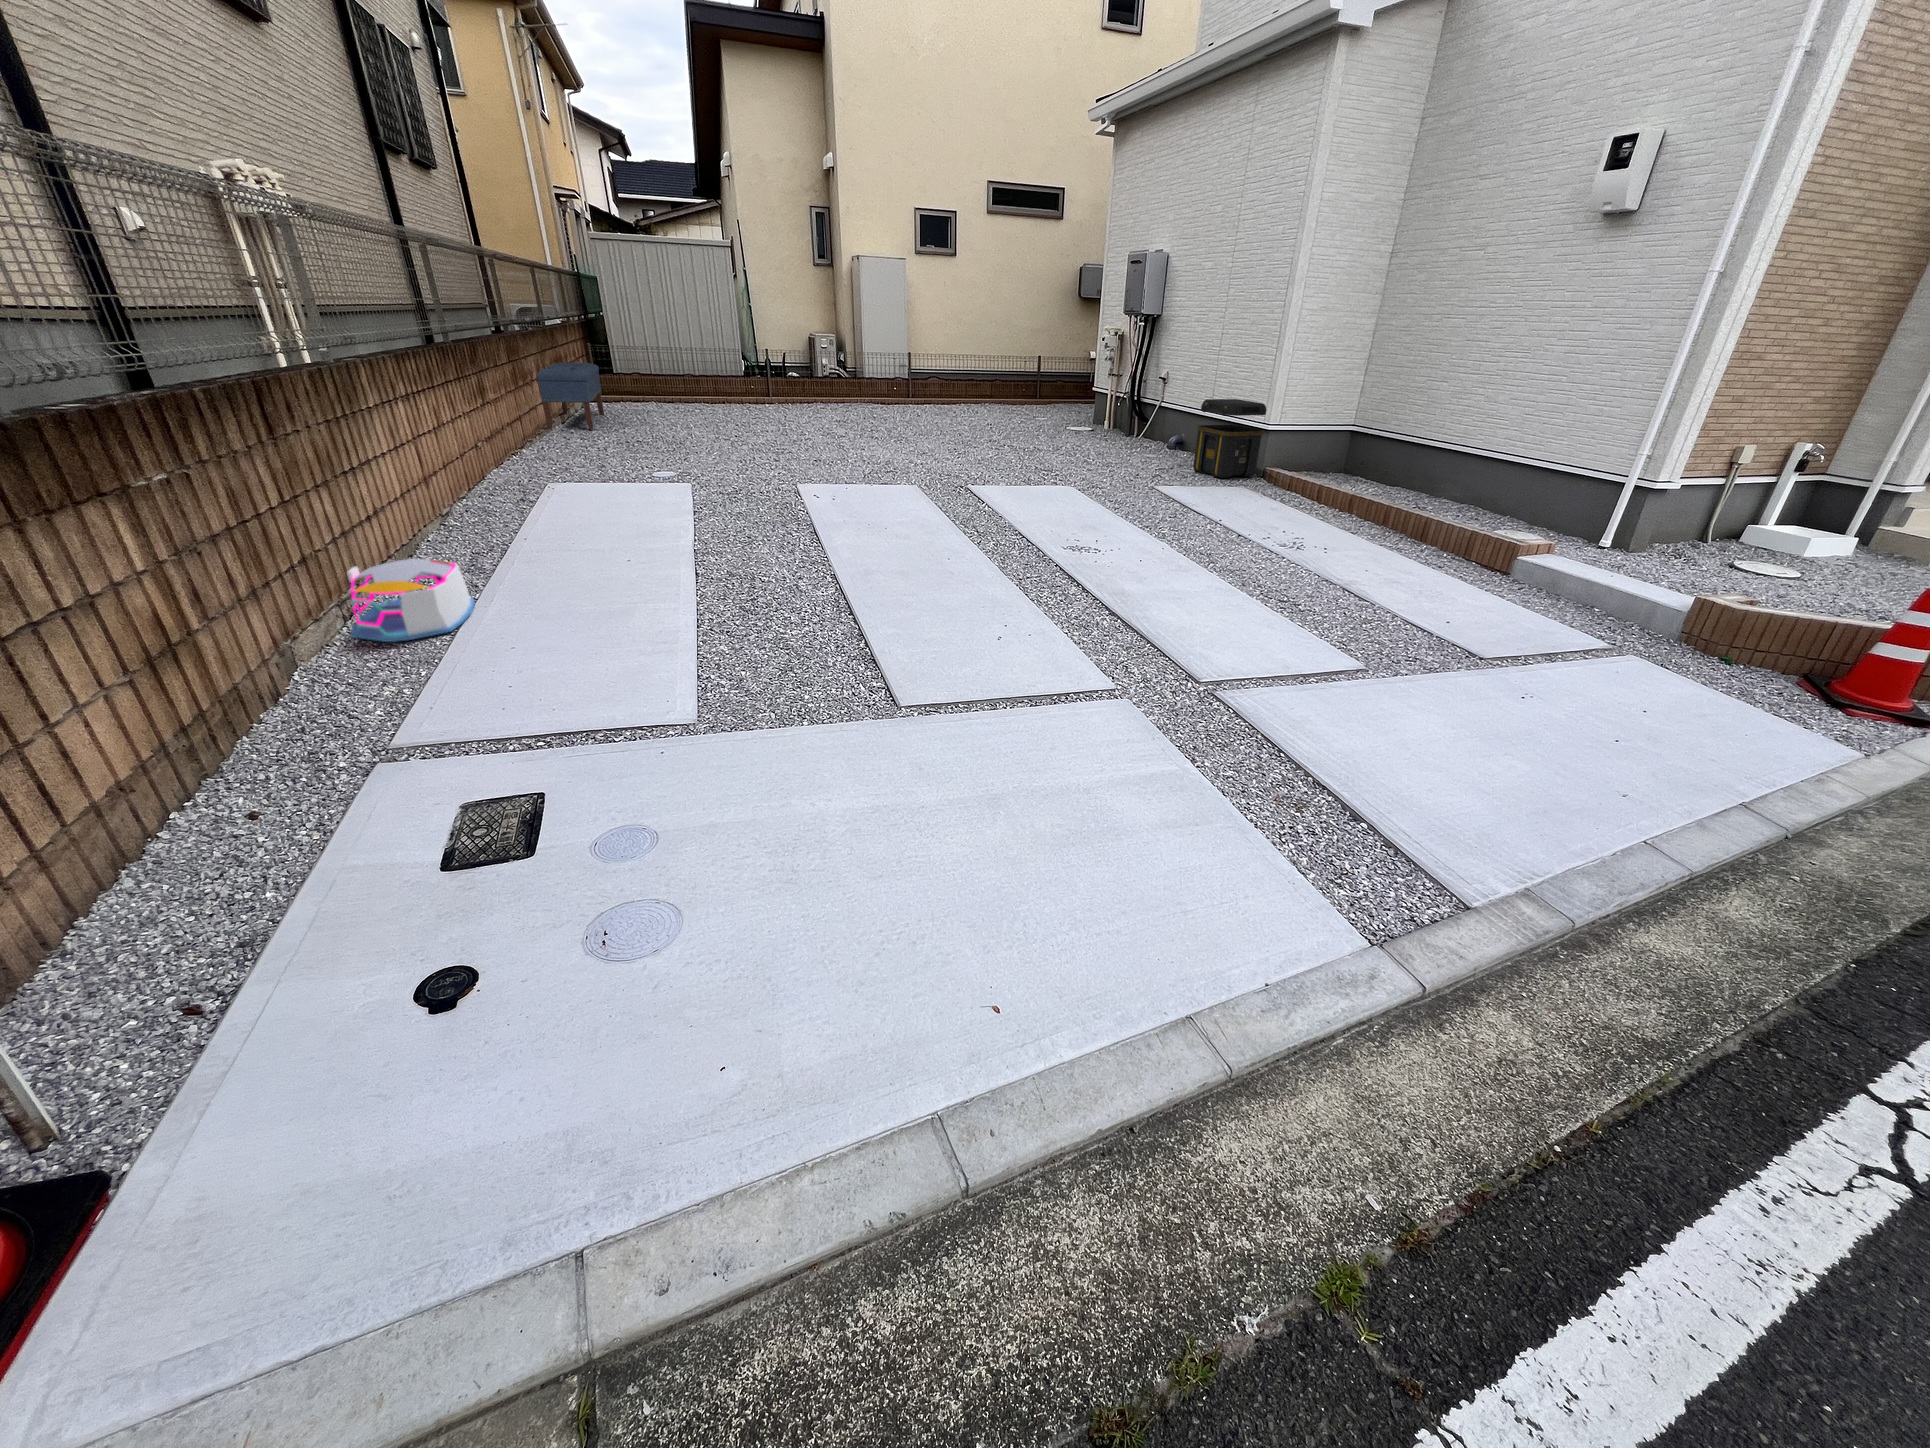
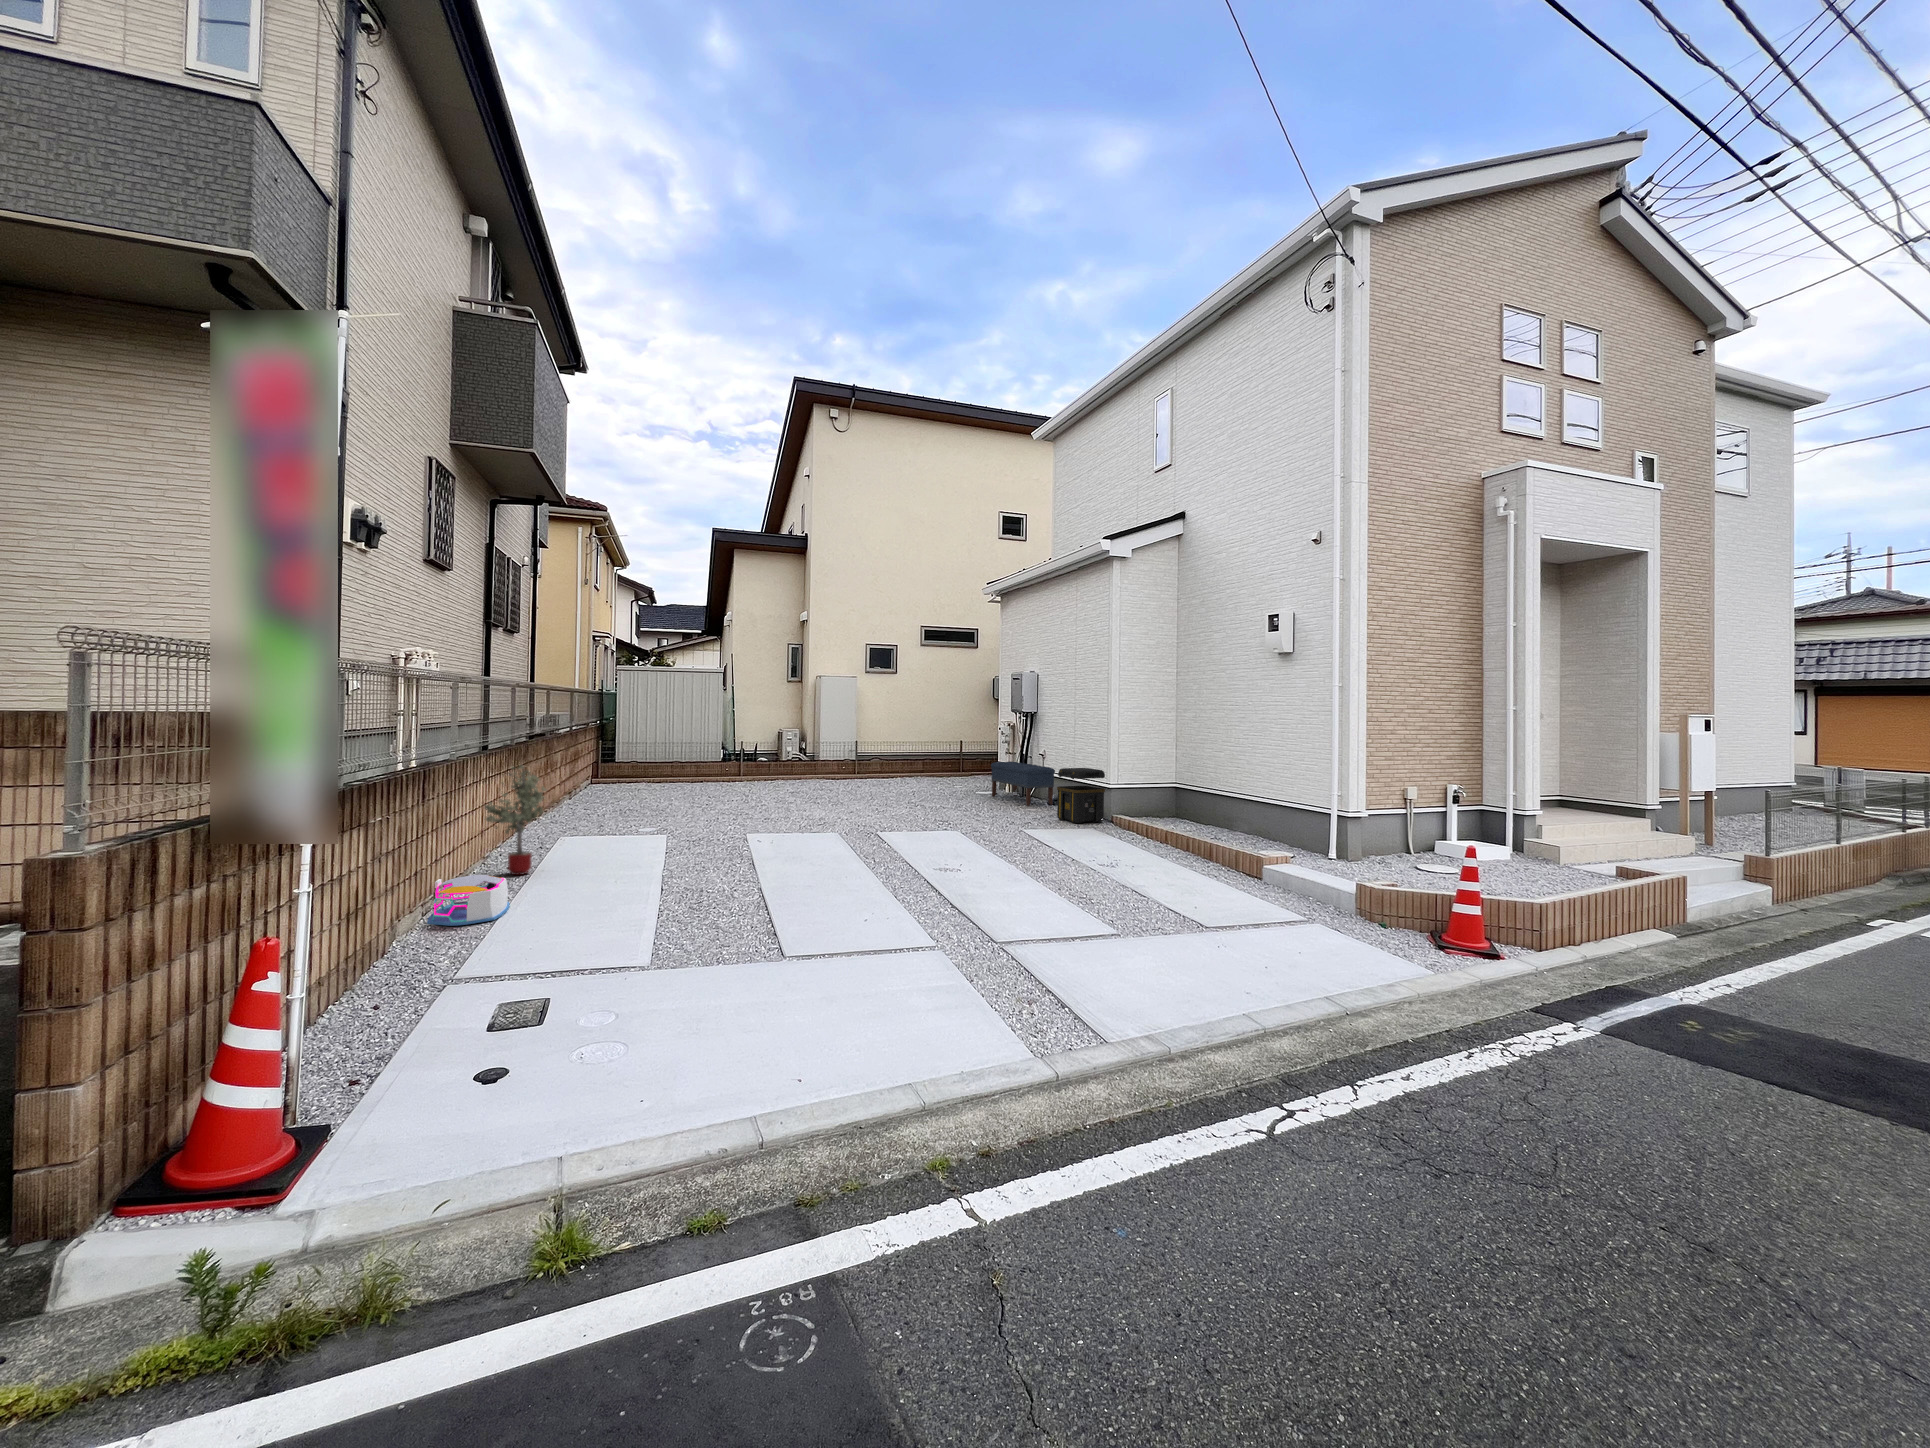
bench: present [537,362,604,429] -> present [991,762,1055,806]
potted tree: none [408,378,505,548] -> present [485,765,546,875]

